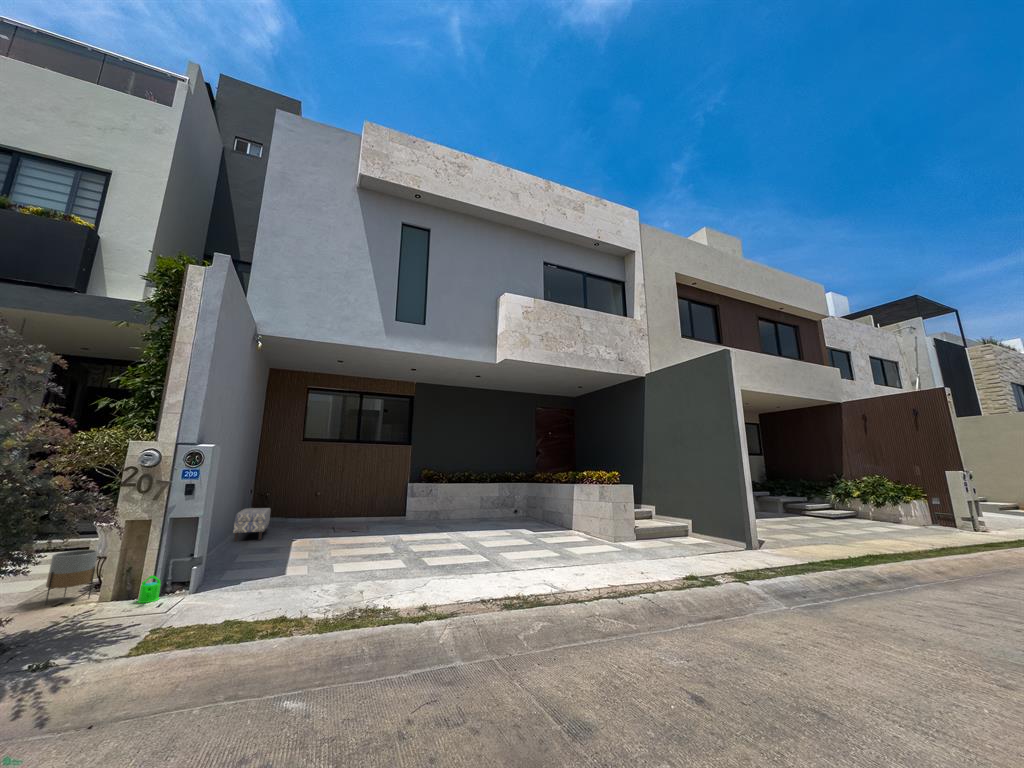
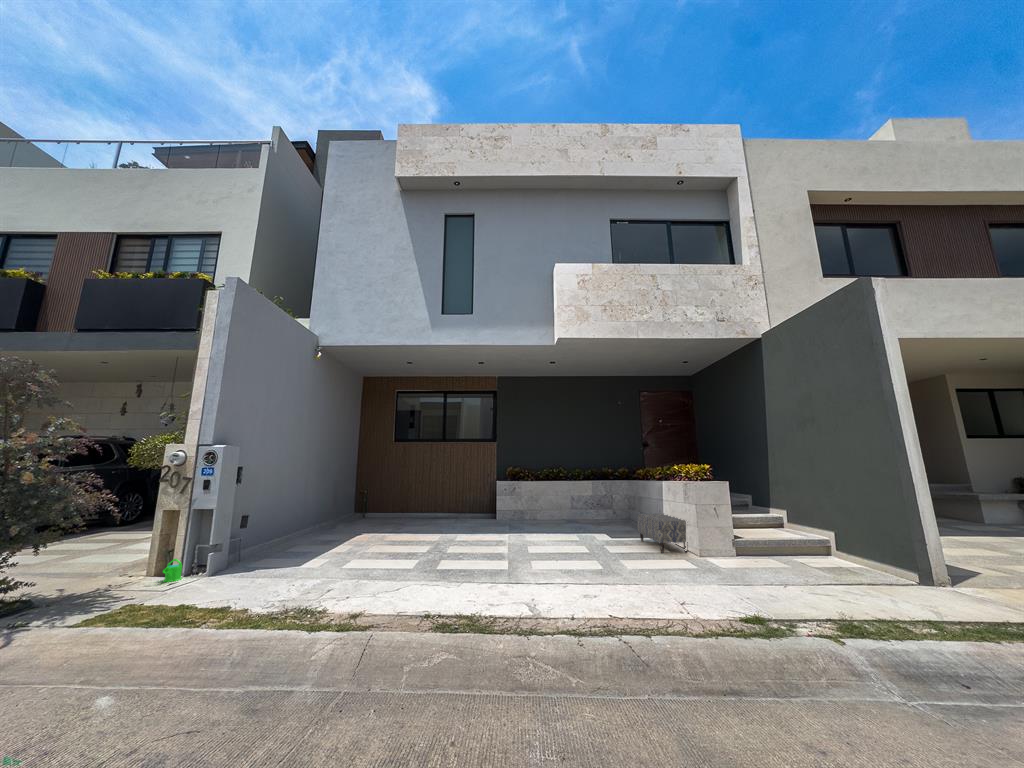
bench: present [233,508,271,541] -> present [637,513,688,553]
planter: present [45,550,98,606] -> none [111,533,153,577]

